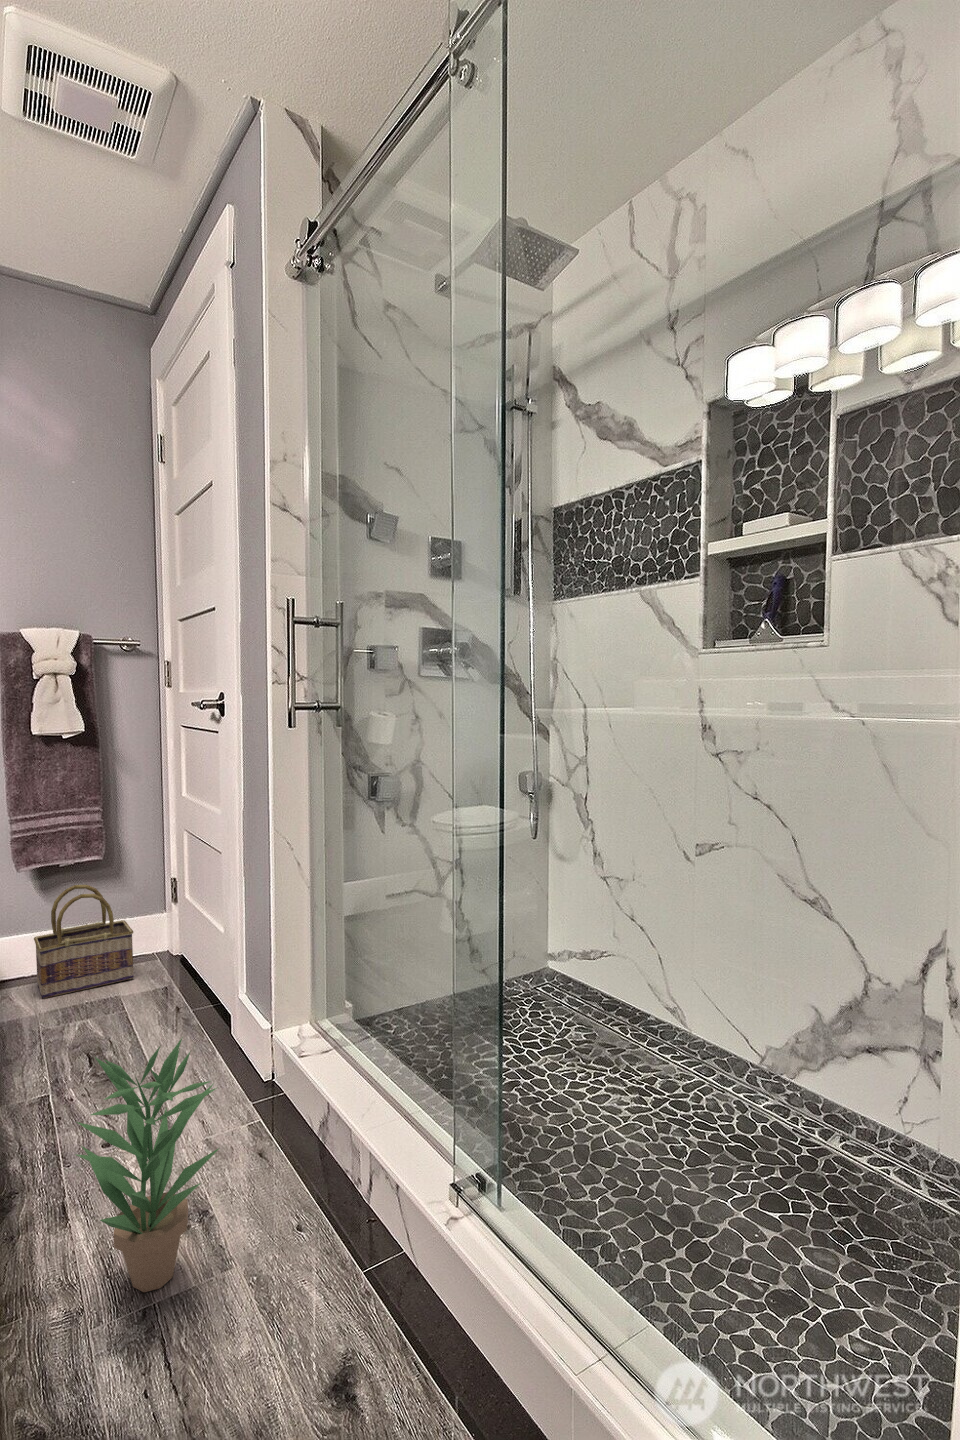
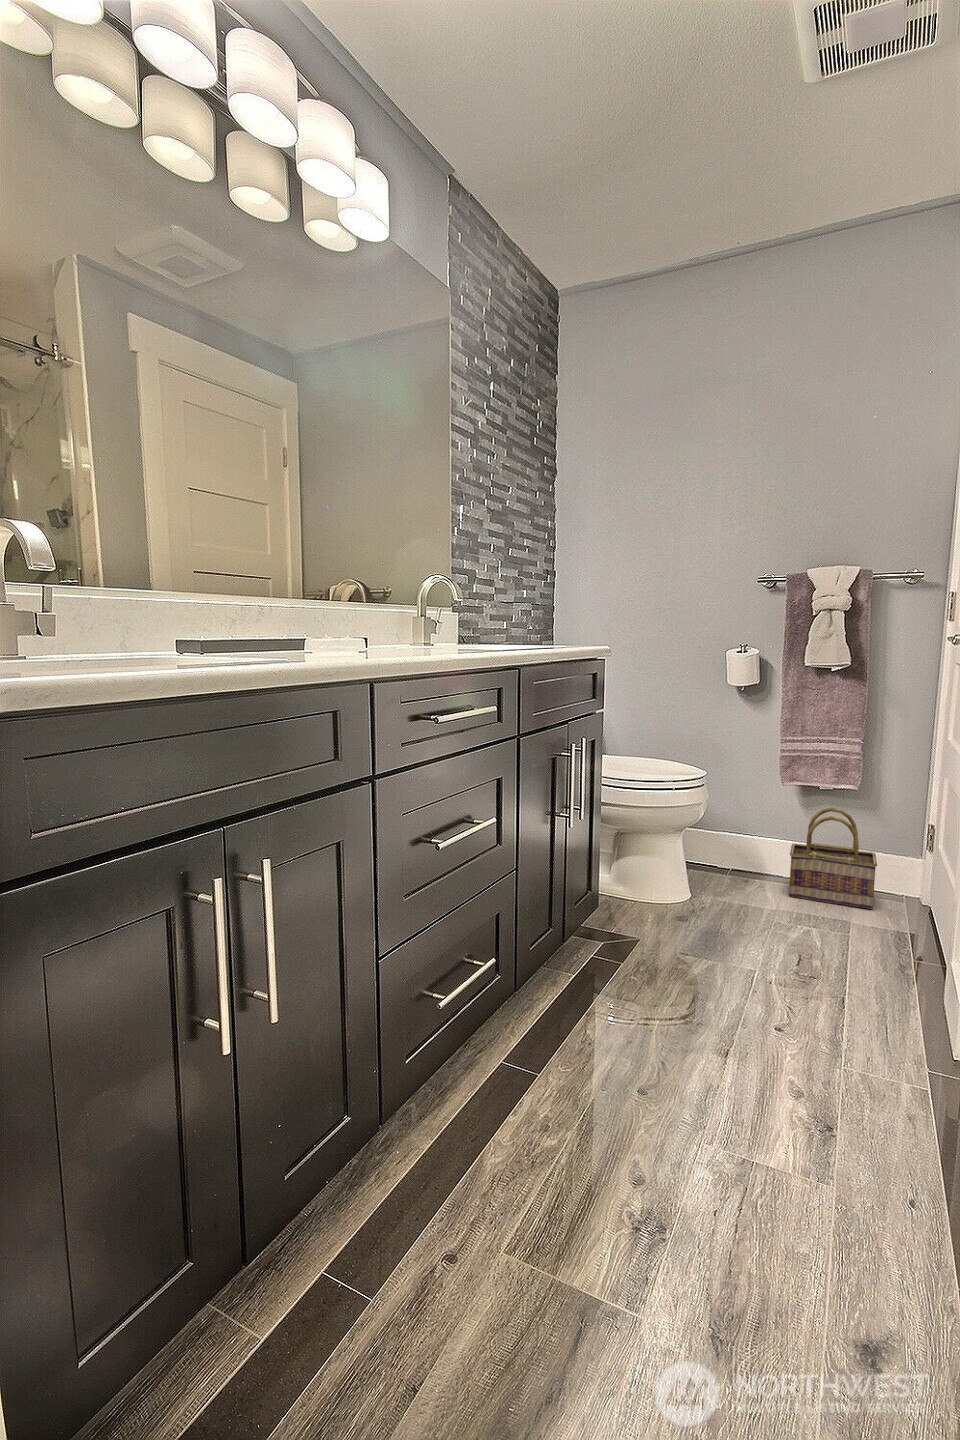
potted plant: present [76,1037,219,1292] -> none [704,934,835,1154]

